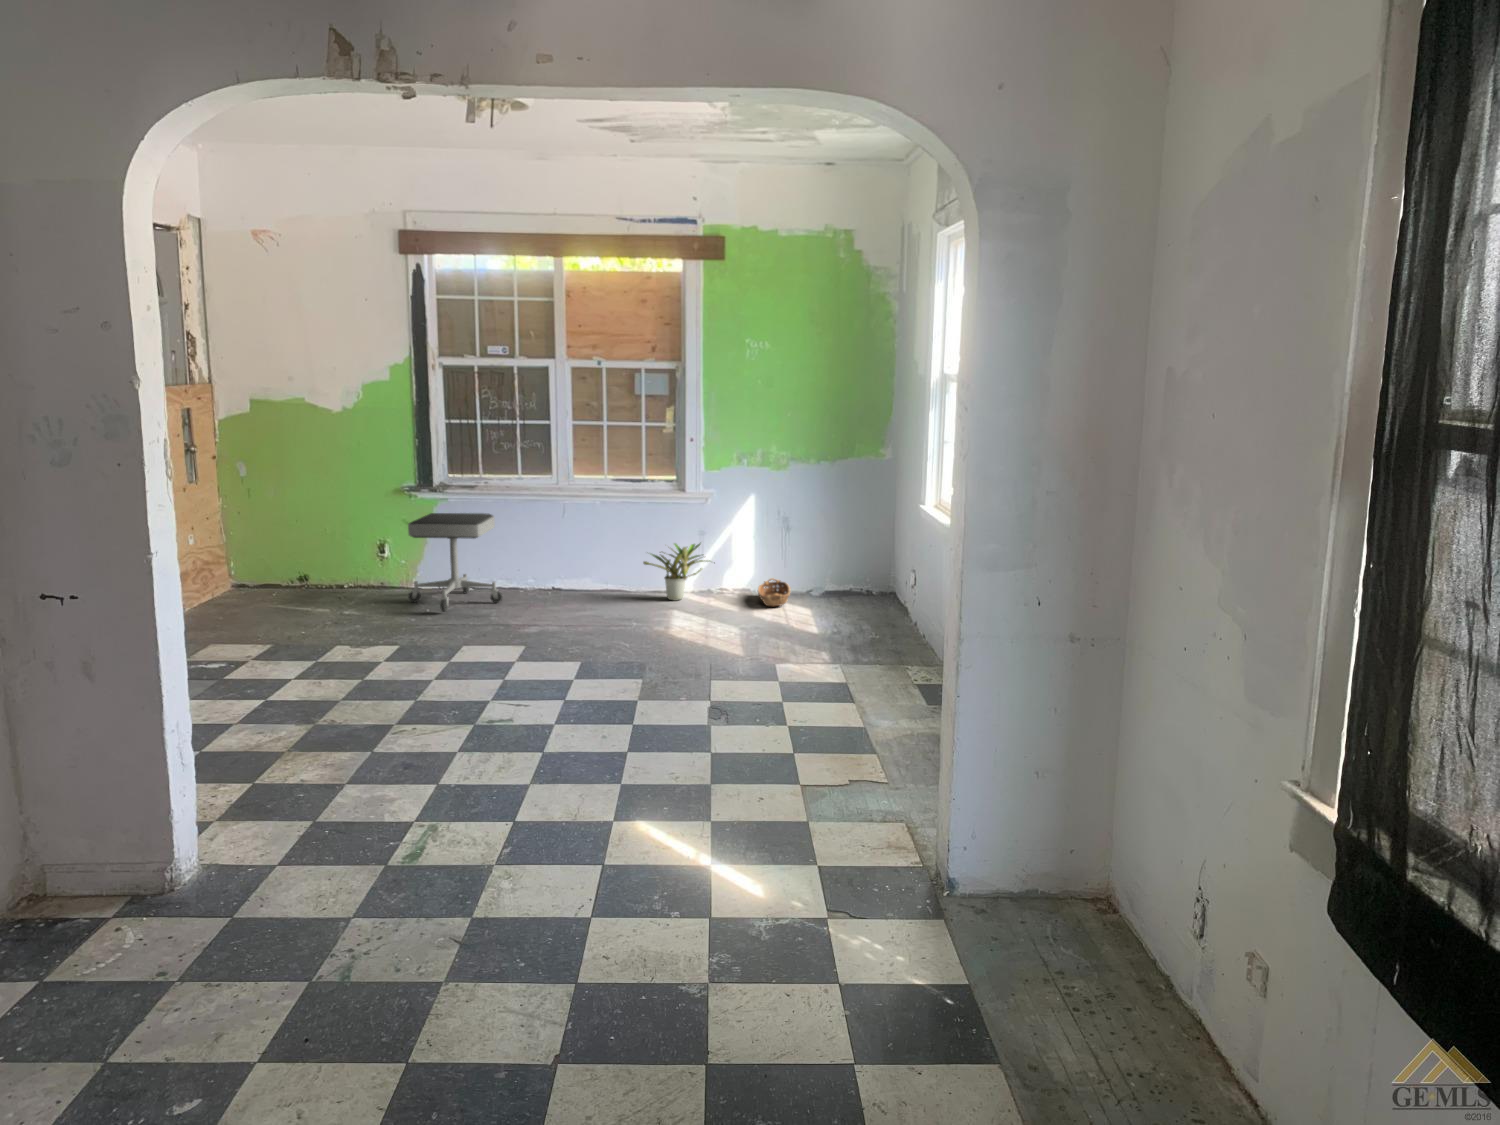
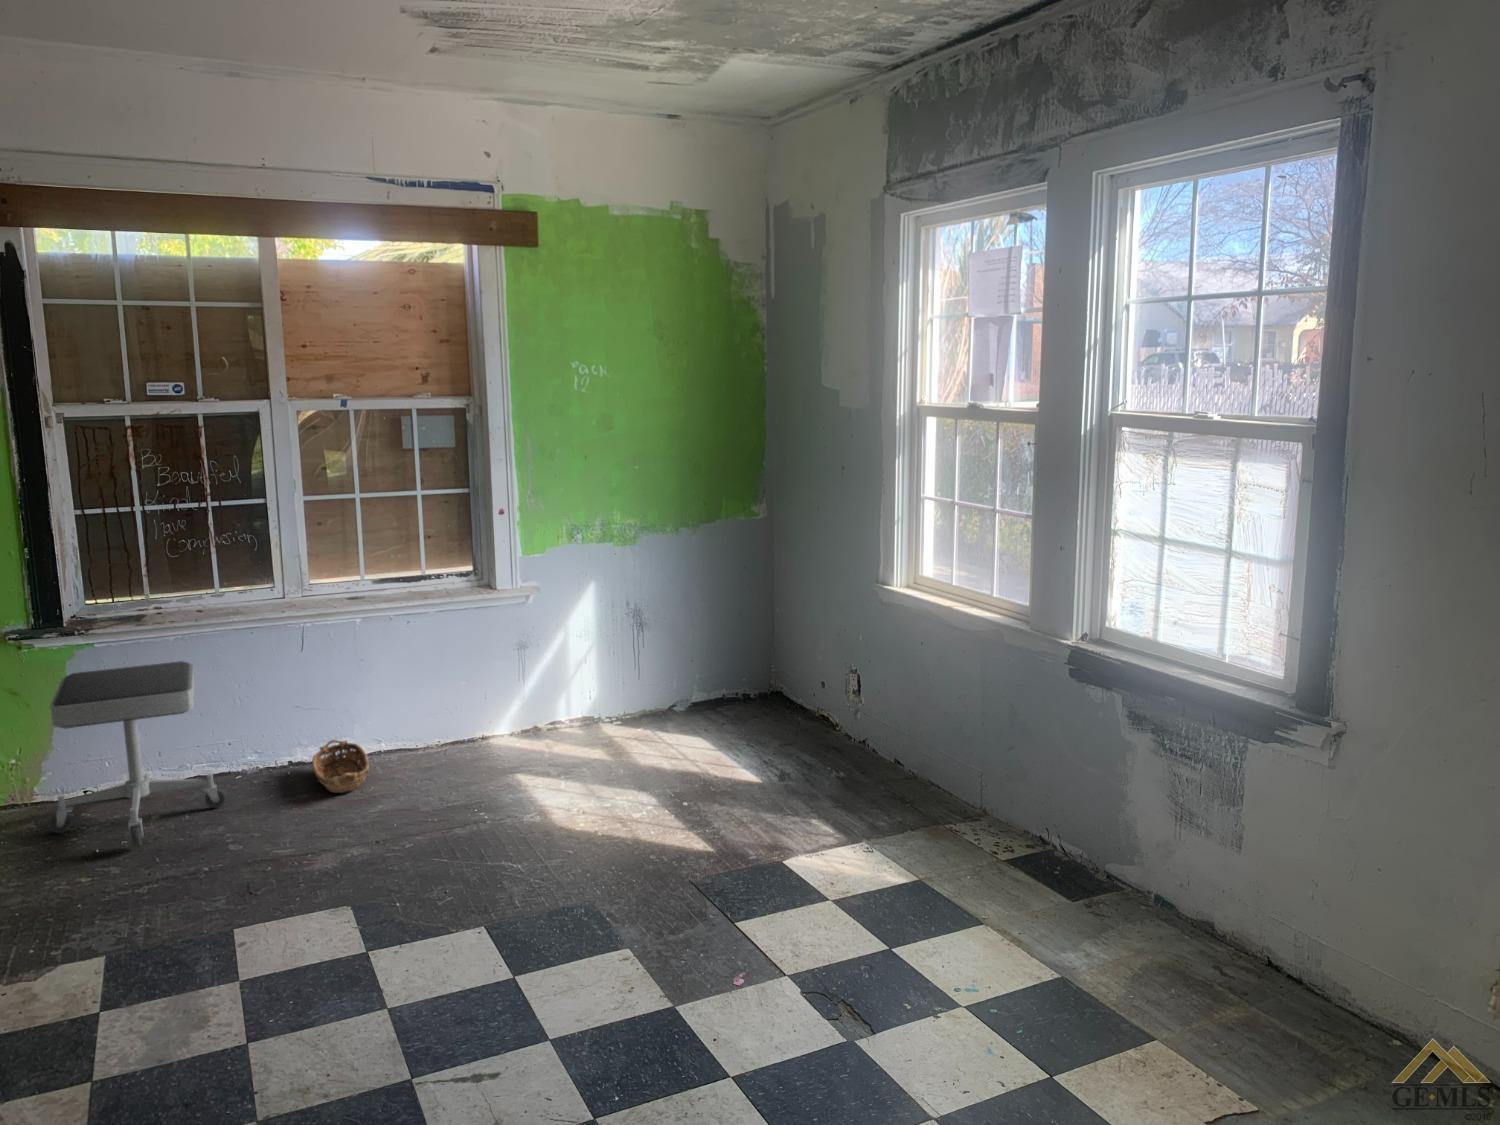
potted plant: present [643,544,710,601] -> none [445,662,556,754]
basket: present [758,578,790,606] -> present [312,740,369,793]

